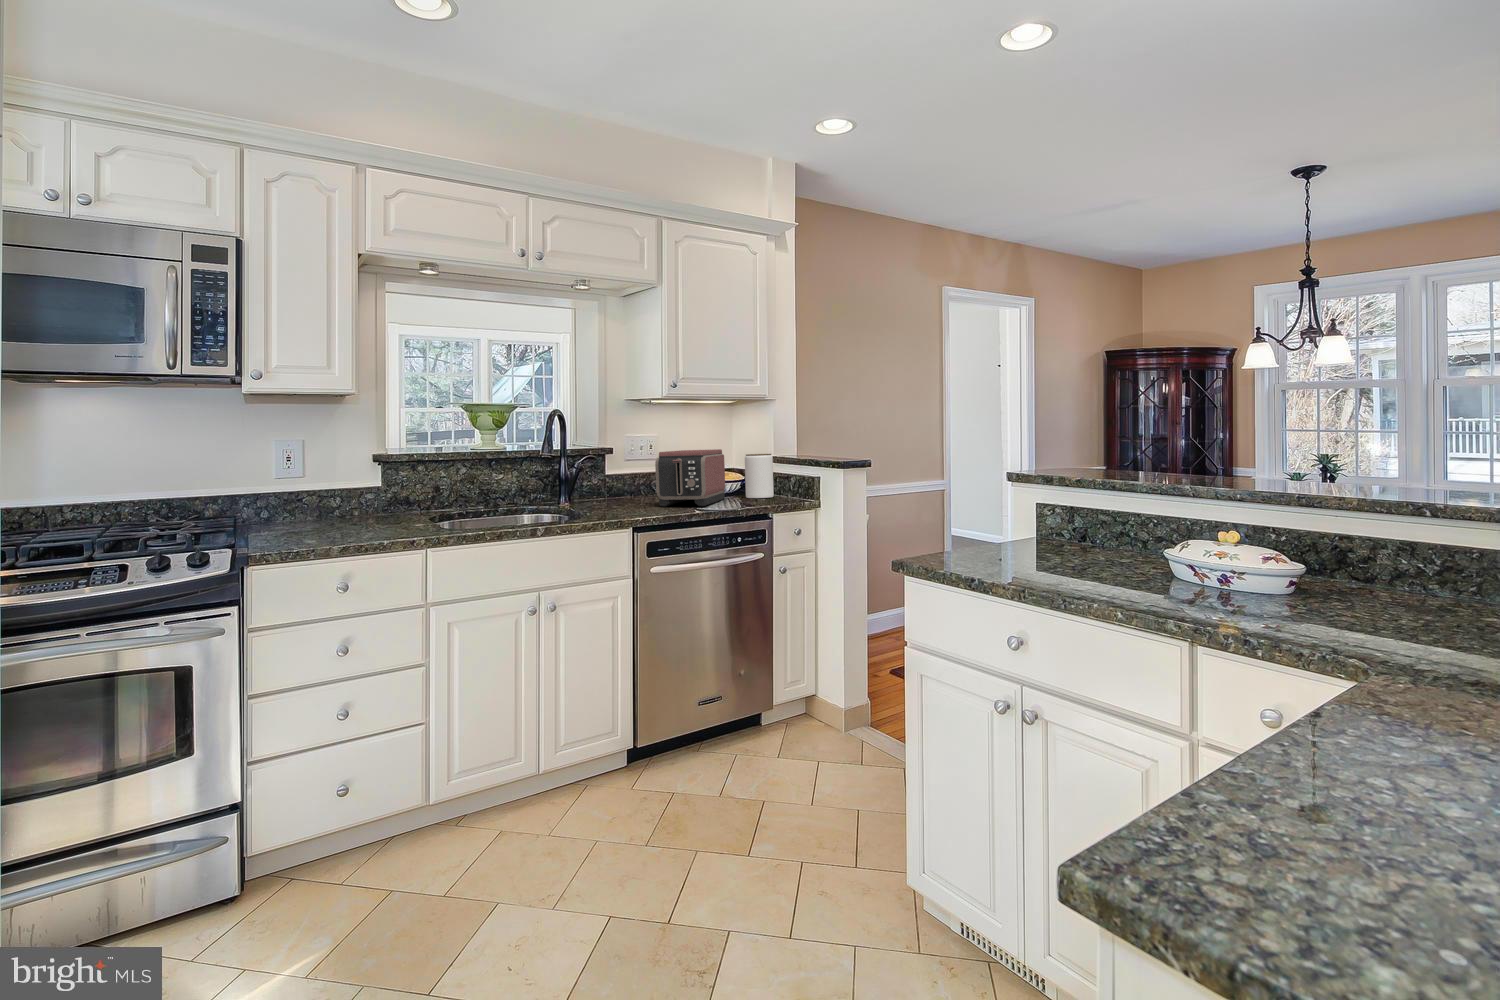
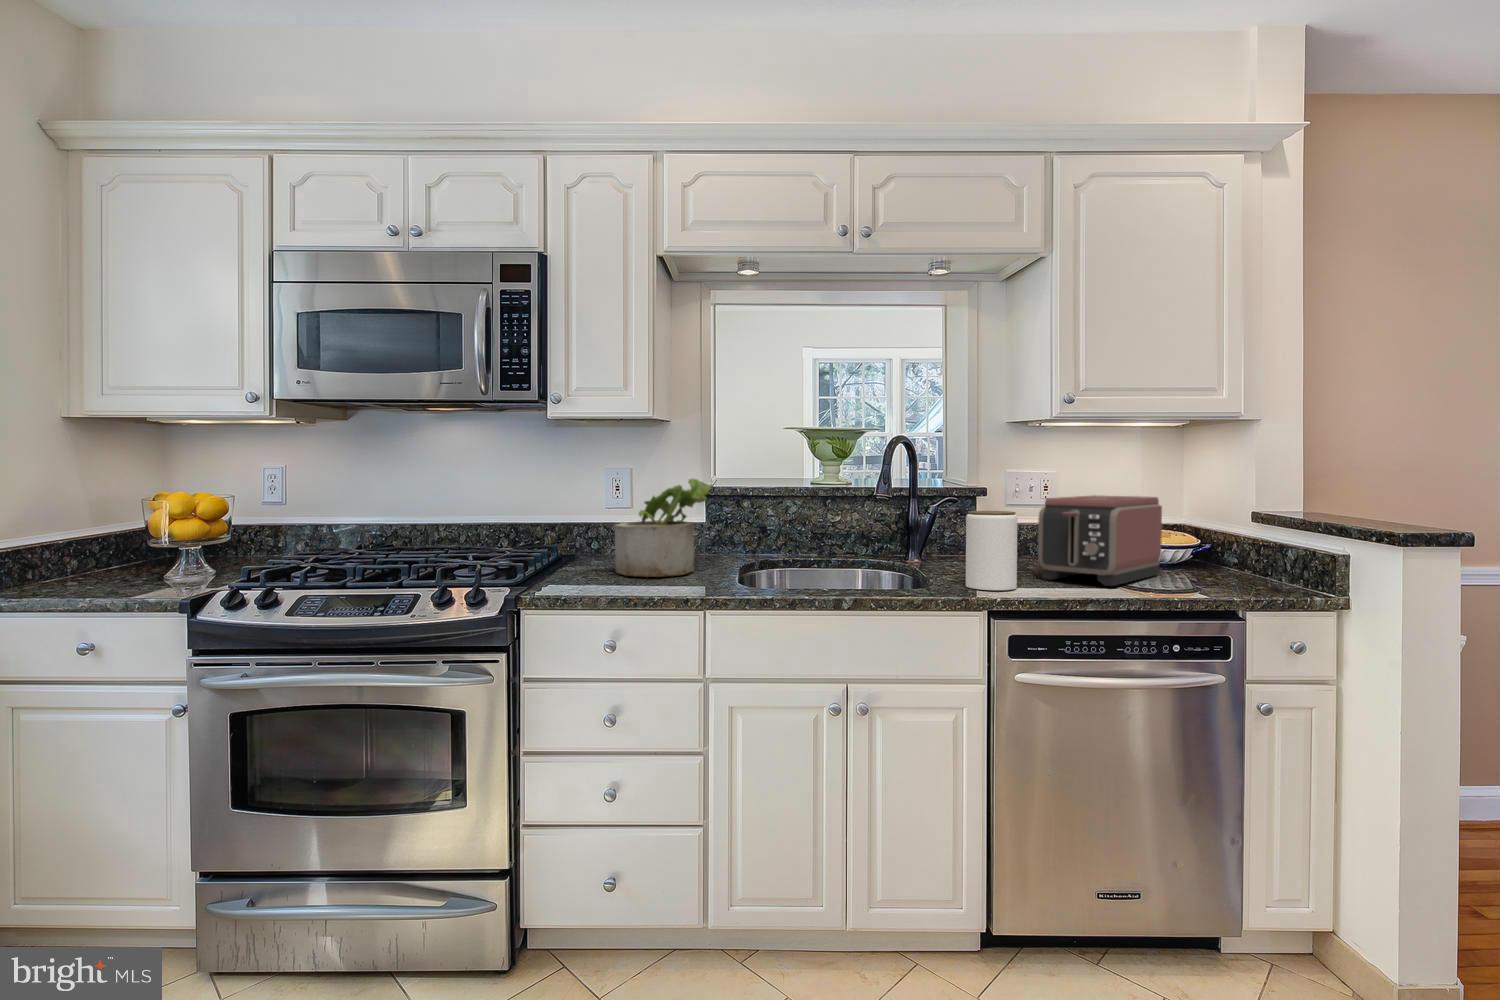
potted plant: none [309,446,403,532] -> present [614,479,710,577]
jar: present [745,454,774,498] -> present [966,511,1017,590]

